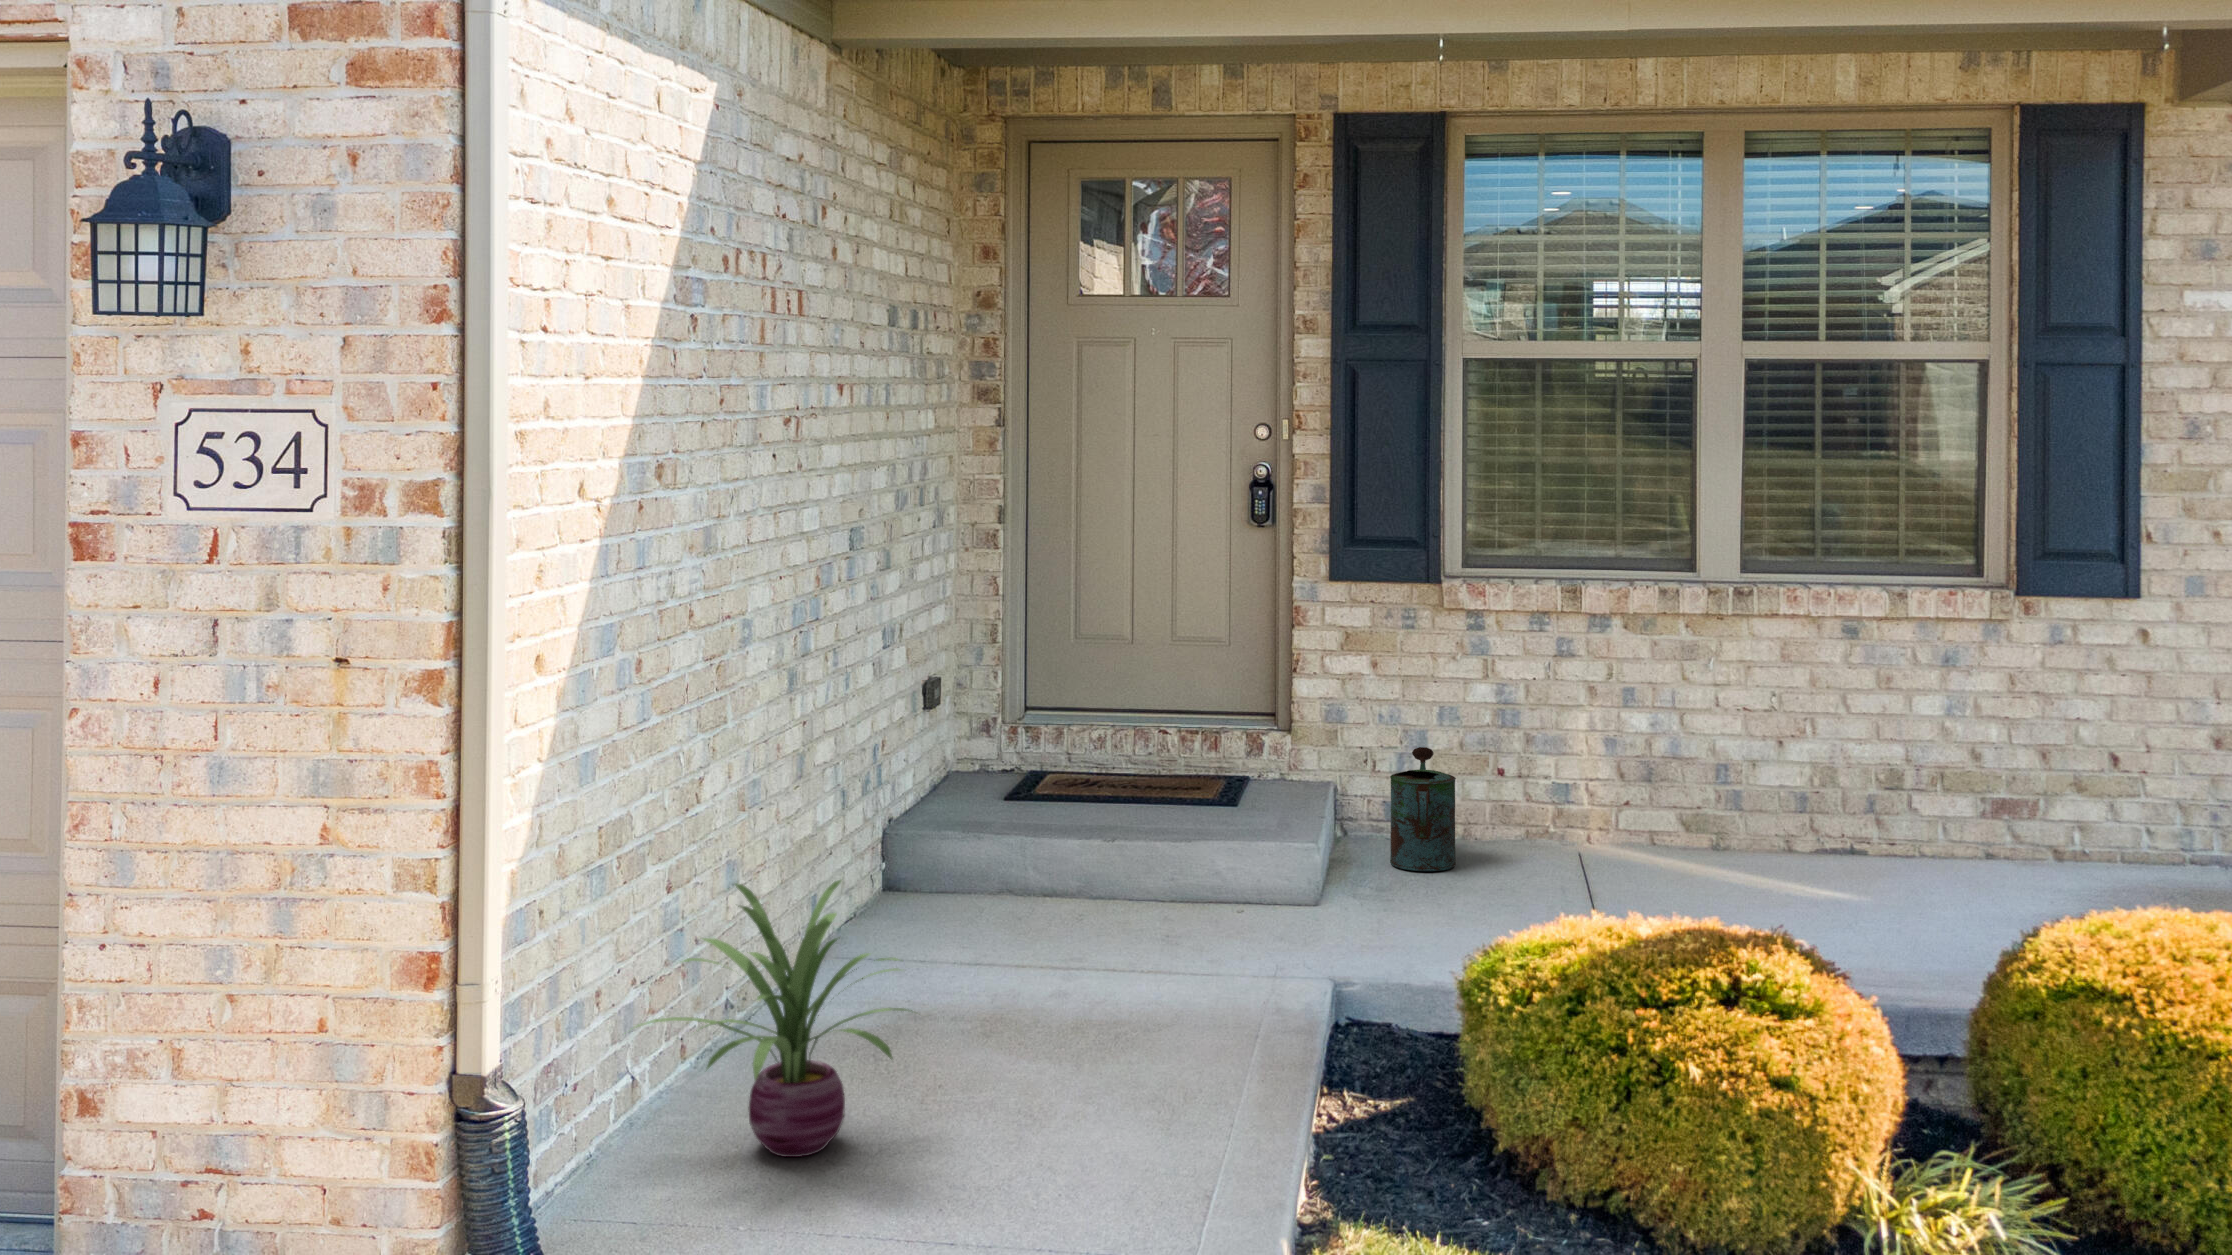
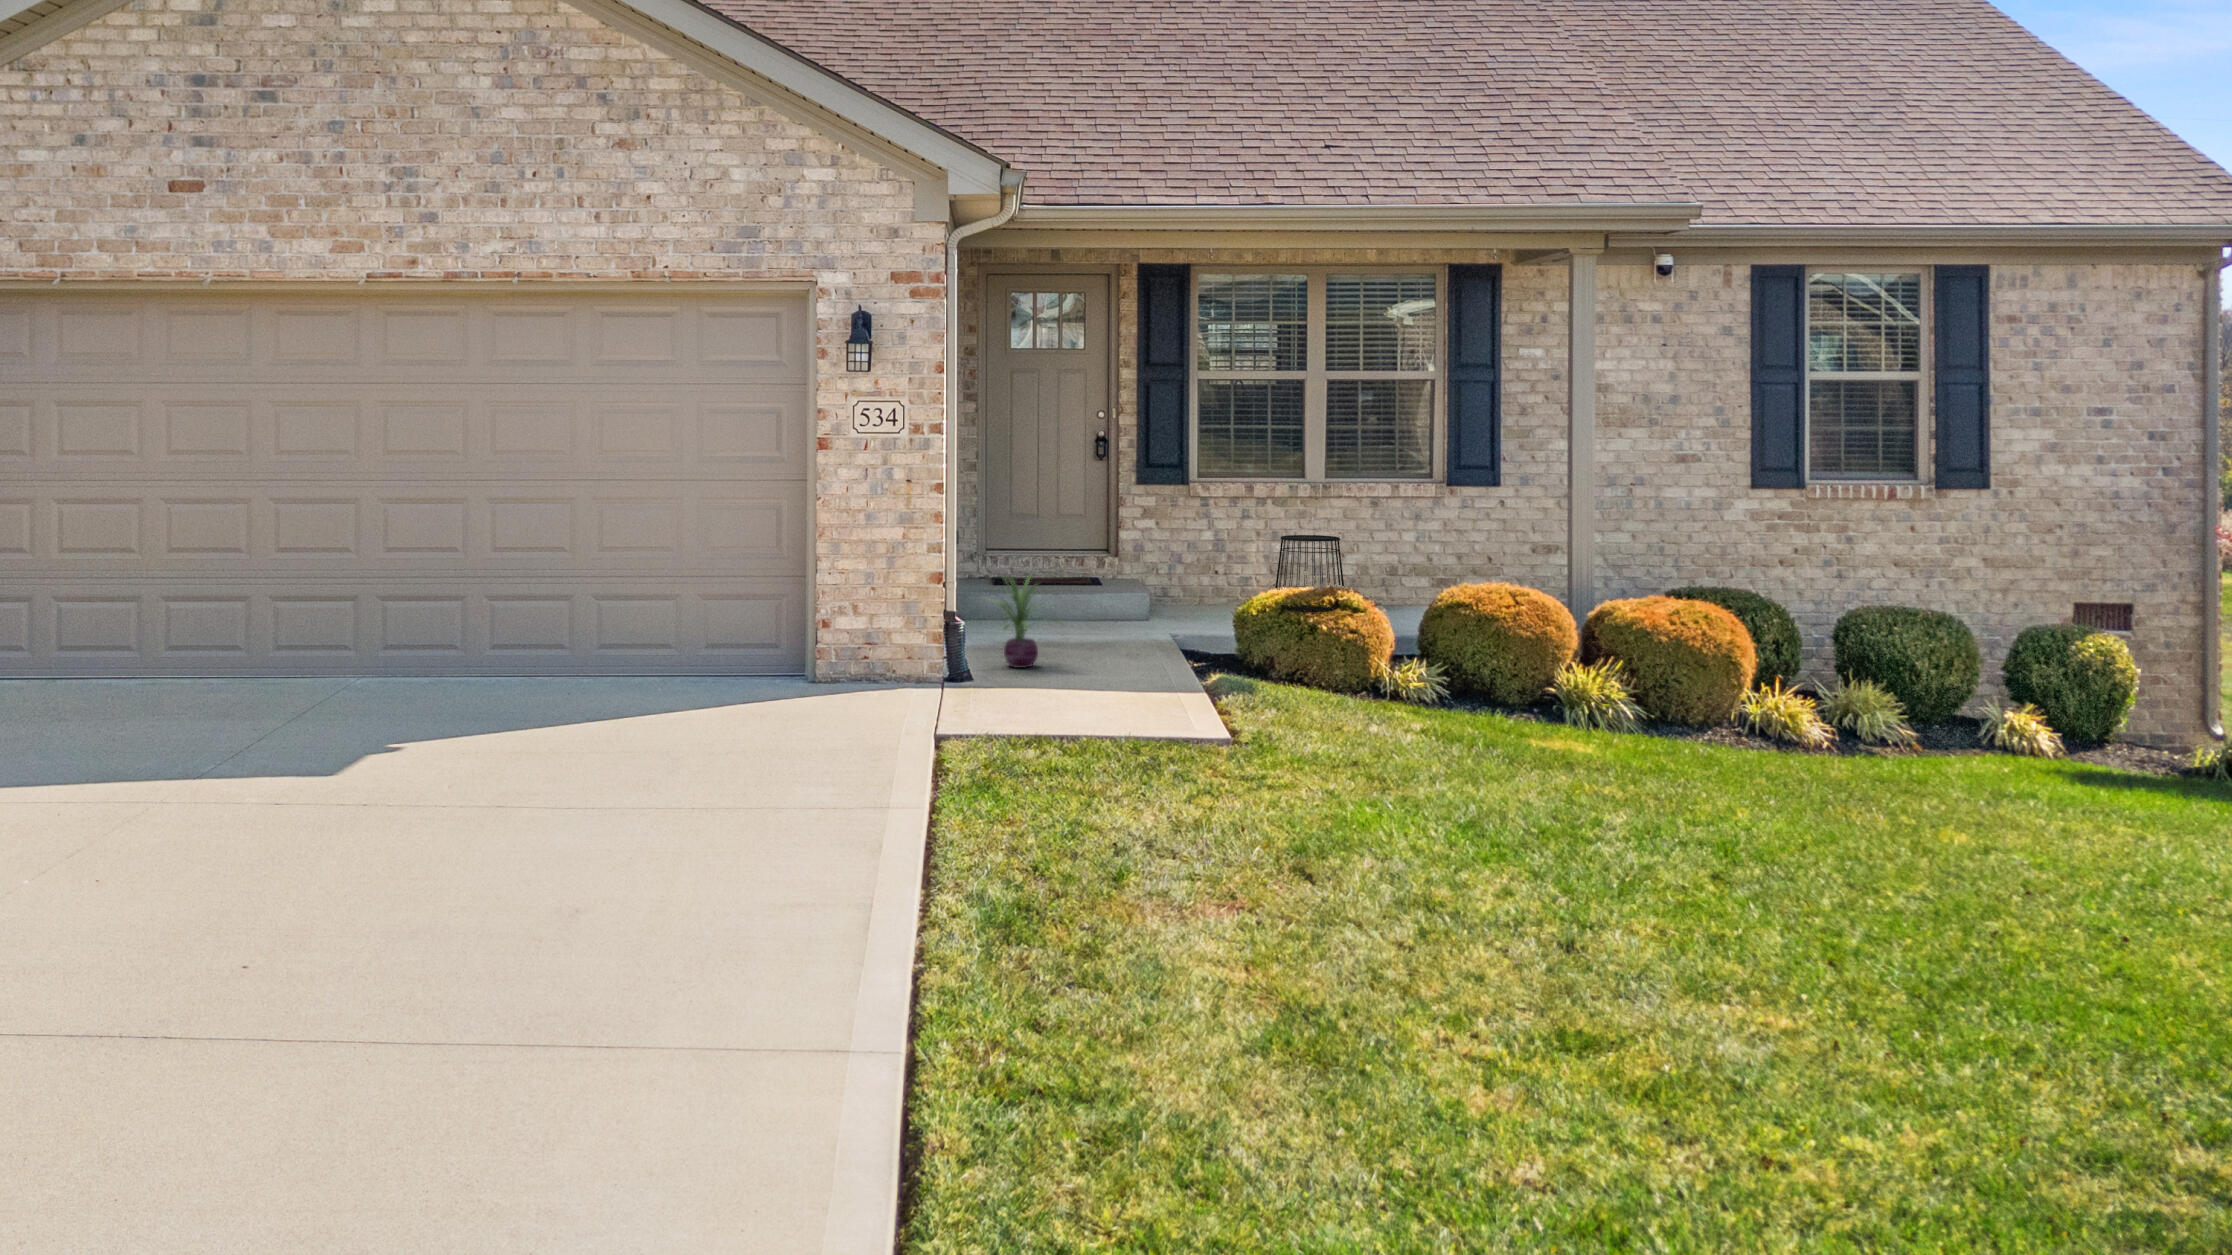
side table: none [1623,697,1780,879] -> present [1275,535,1344,612]
watering can: present [1390,747,1456,871] -> none [1173,561,1203,612]

